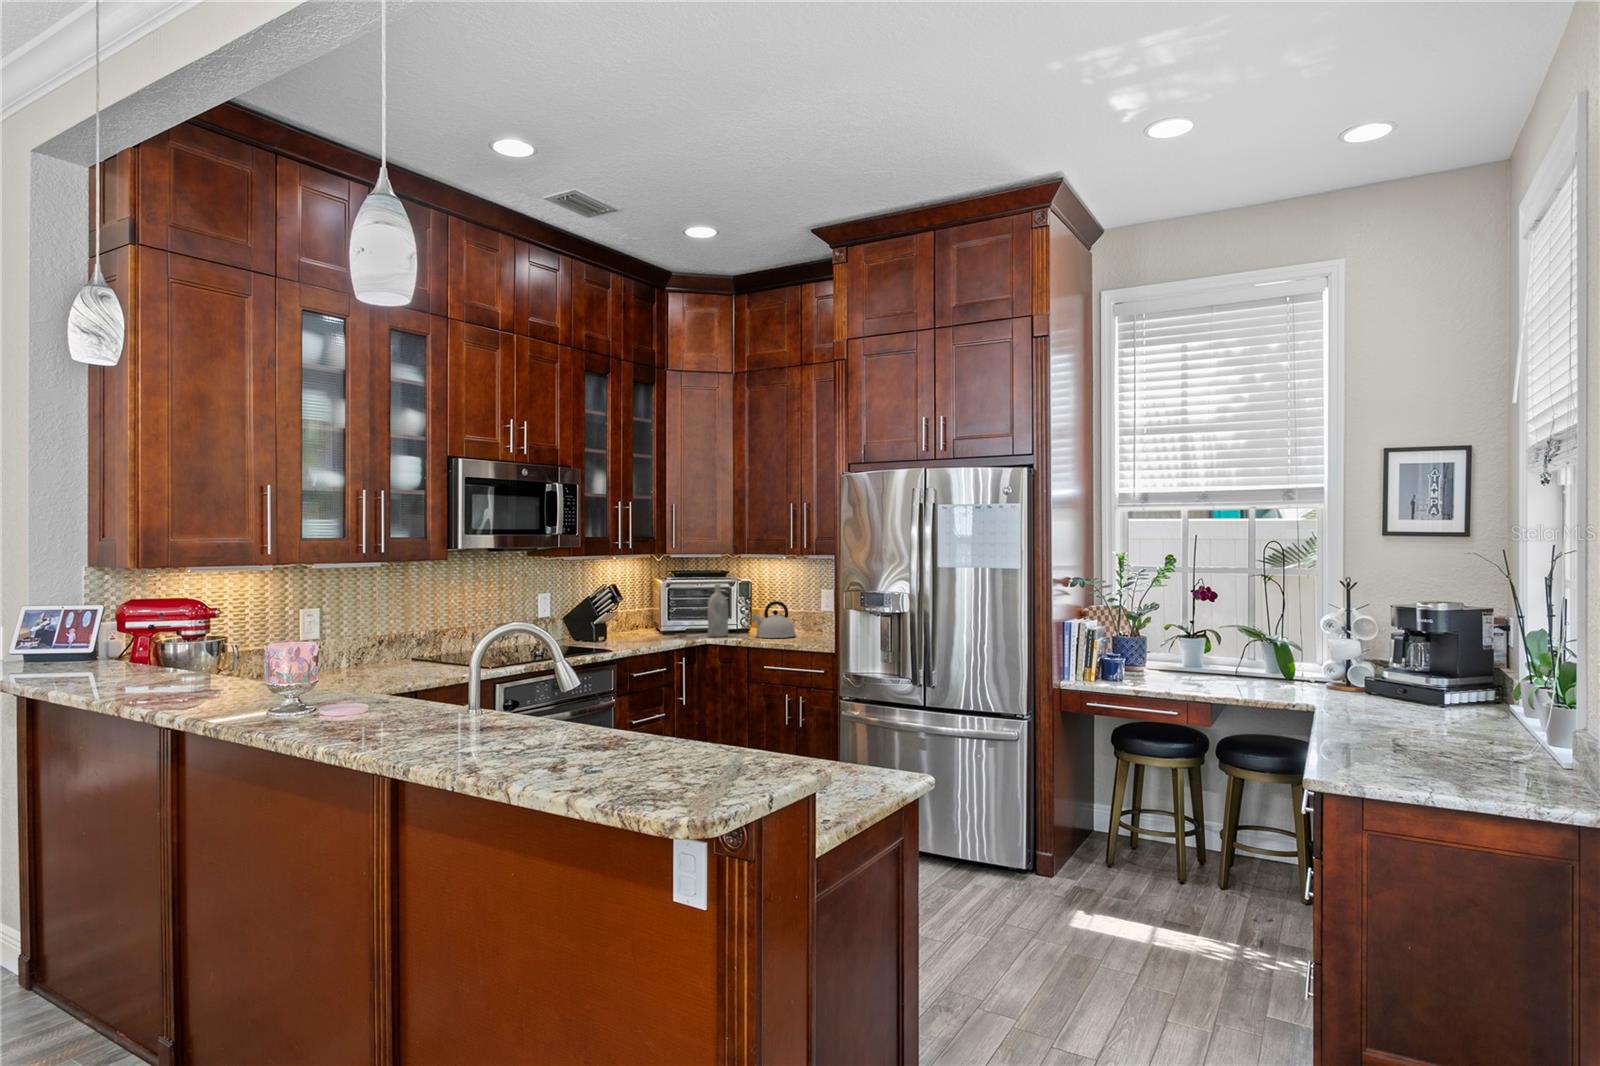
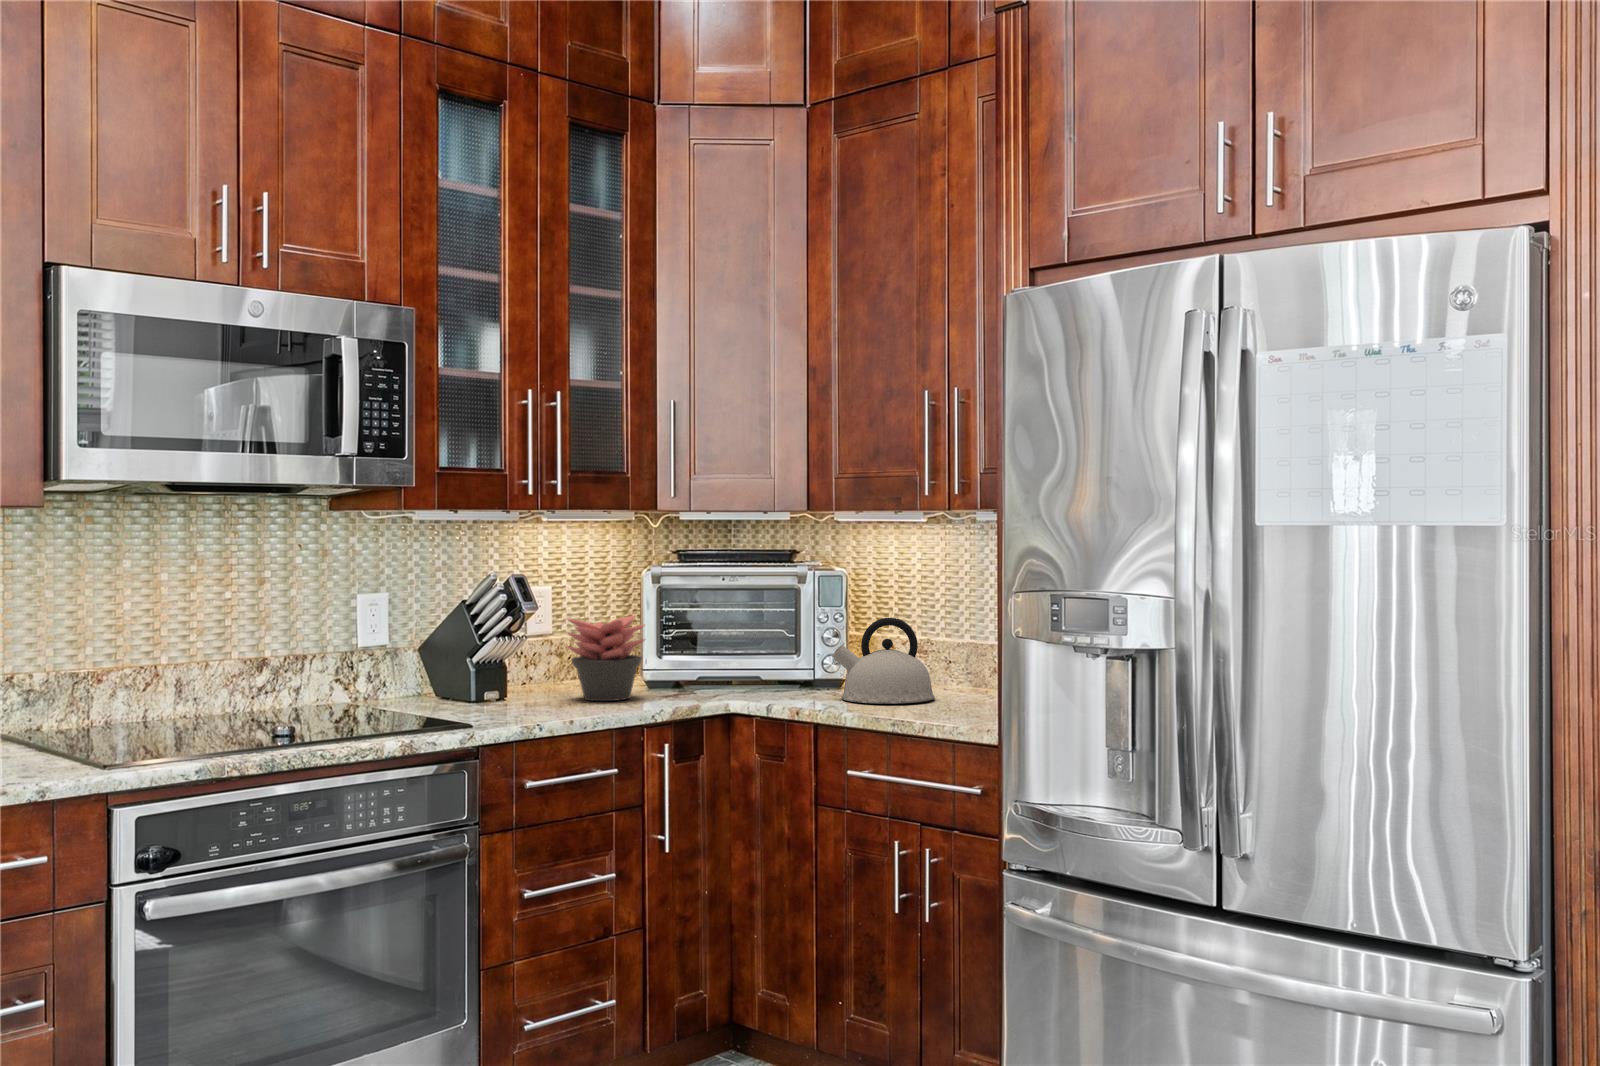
bottle: present [708,584,728,637] -> none [736,578,784,696]
succulent plant: none [633,602,670,640] -> present [567,616,645,701]

